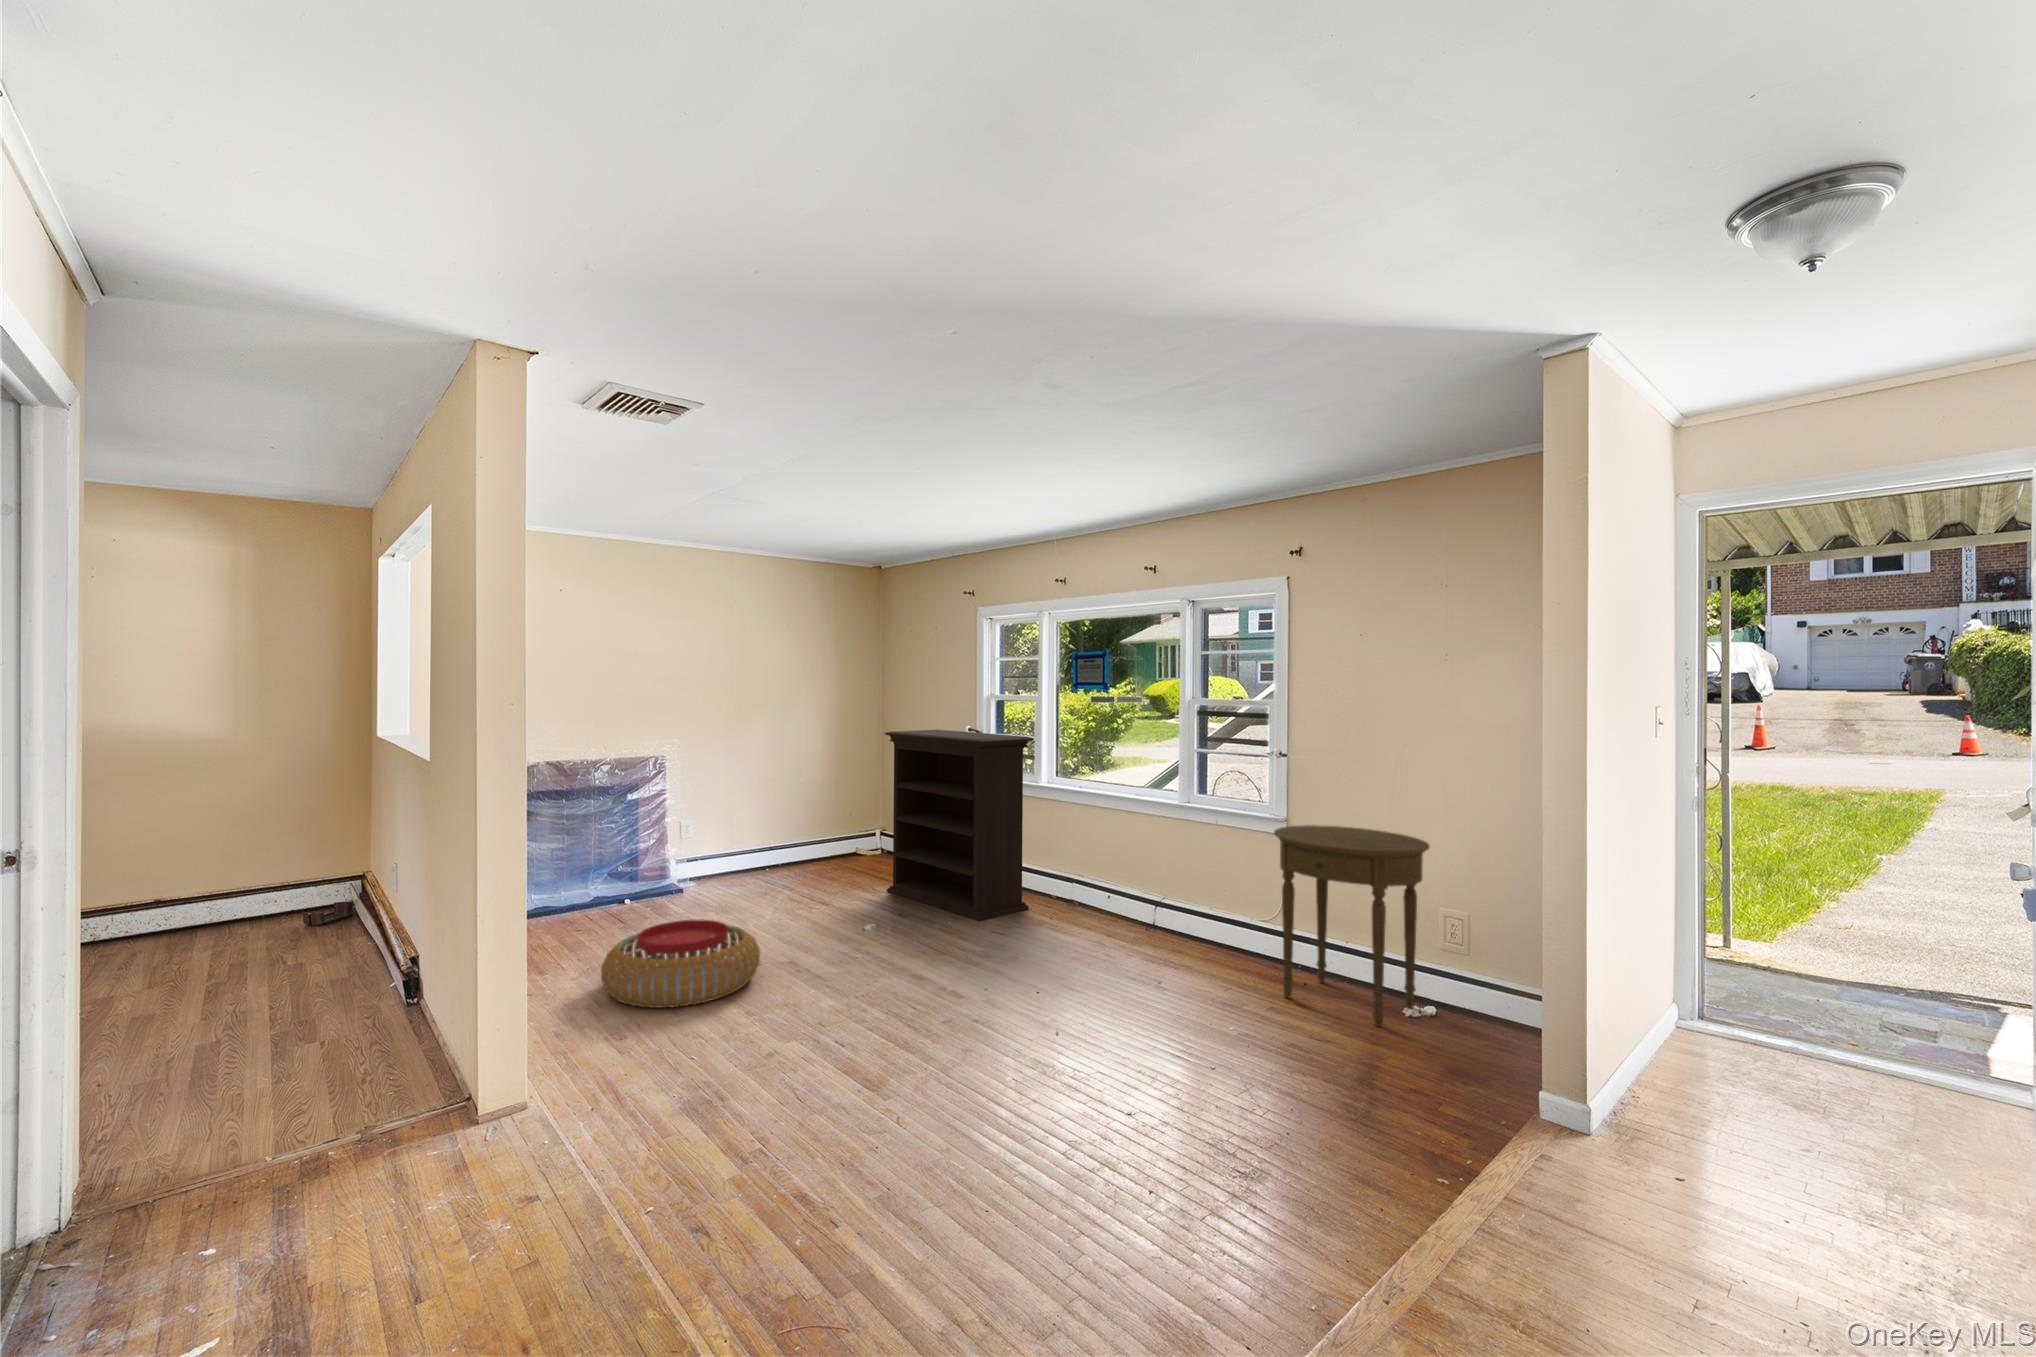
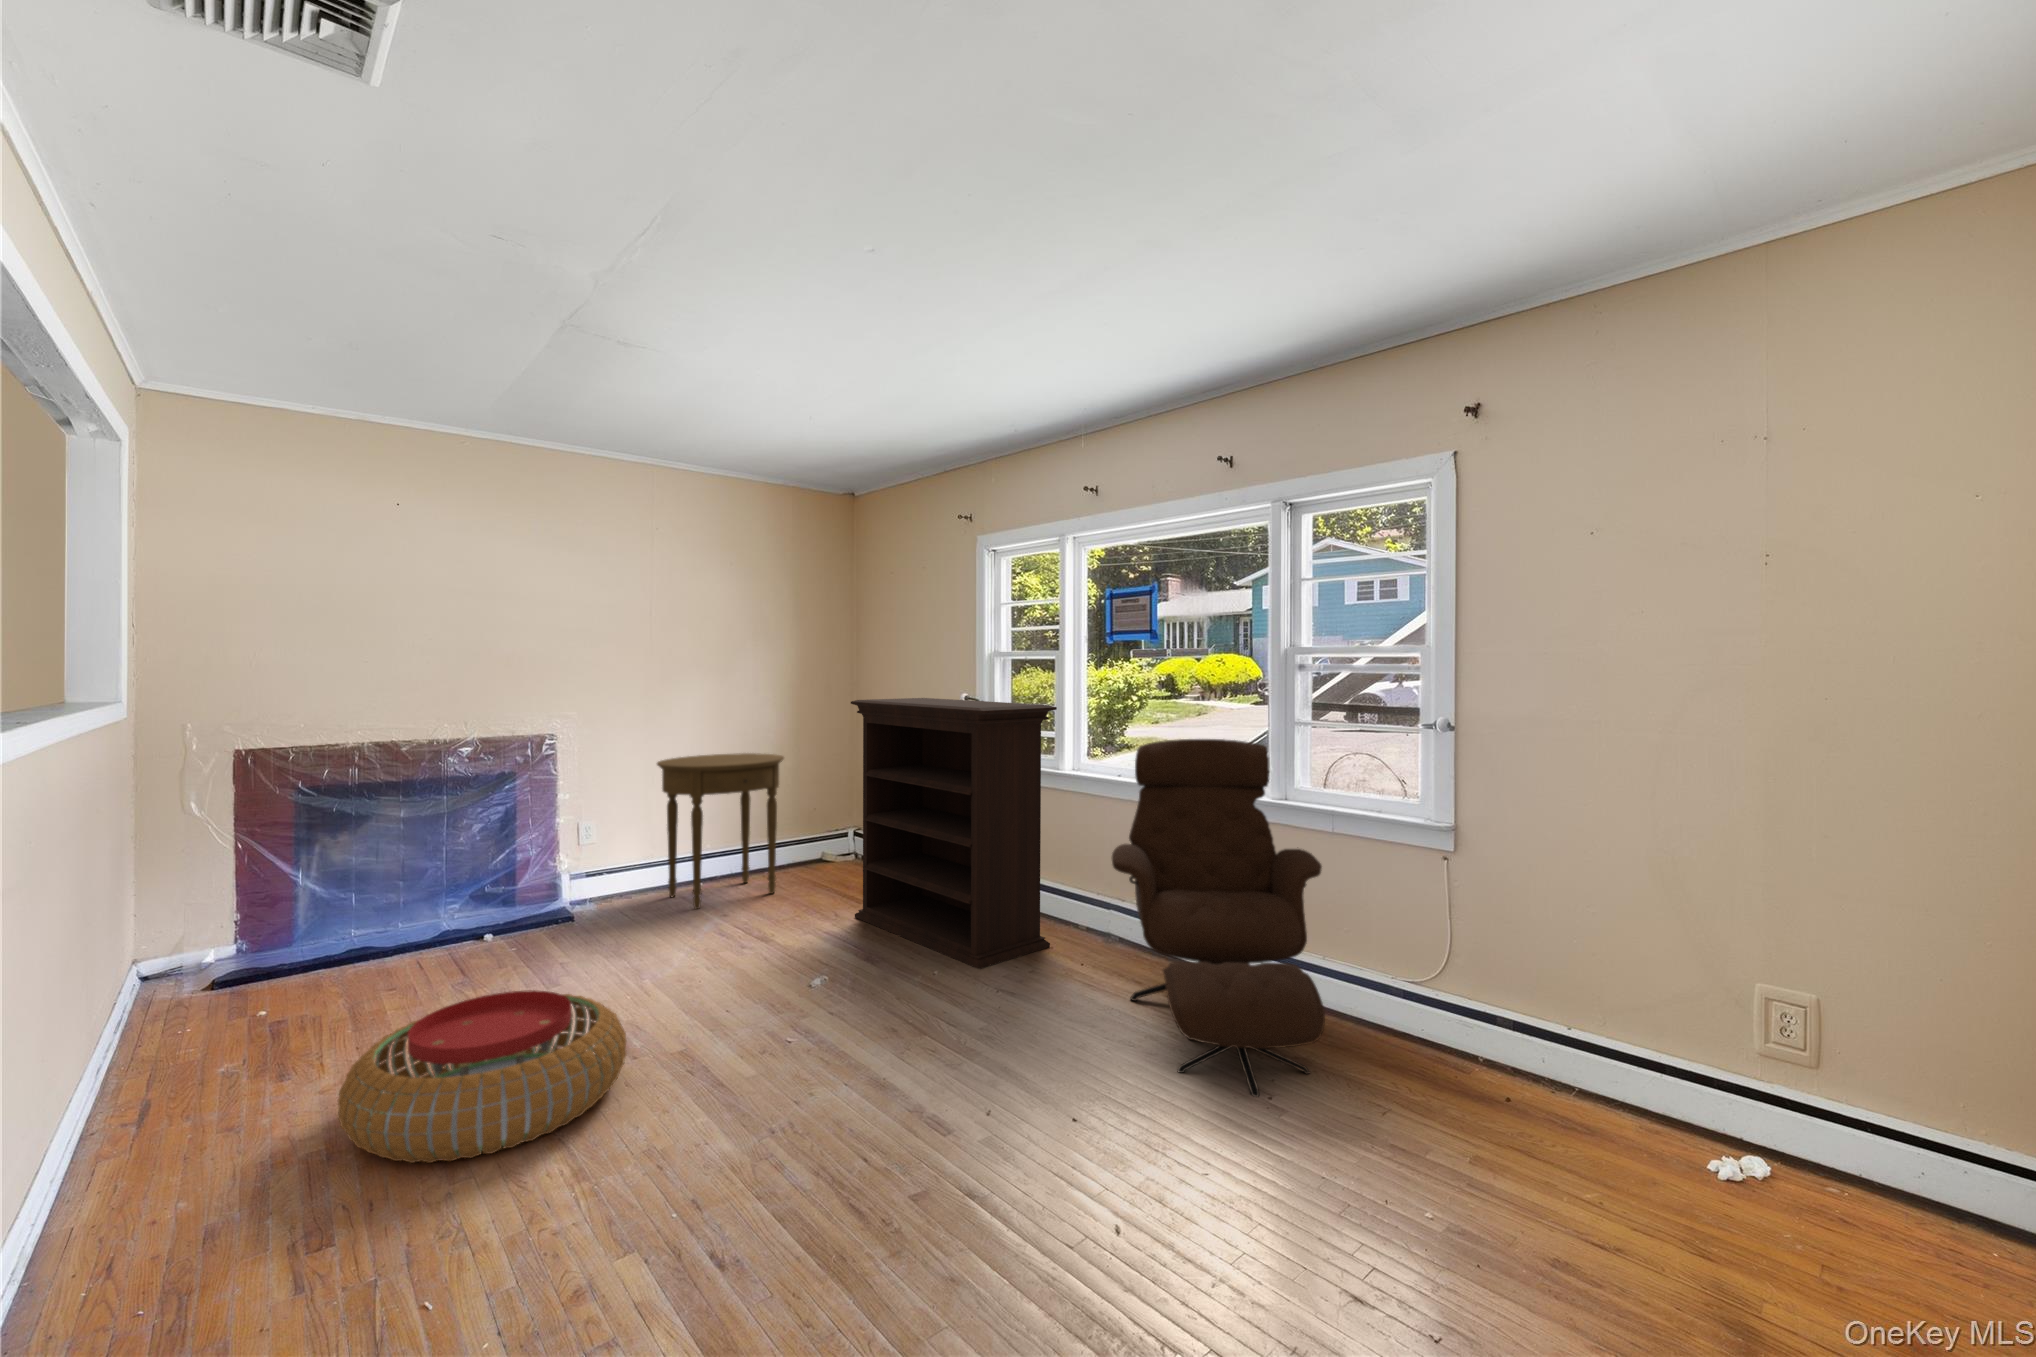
lounge chair: none [1069,761,1209,983] -> present [1112,739,1325,1097]
side table: present [1274,825,1430,1027] -> present [657,753,784,909]

